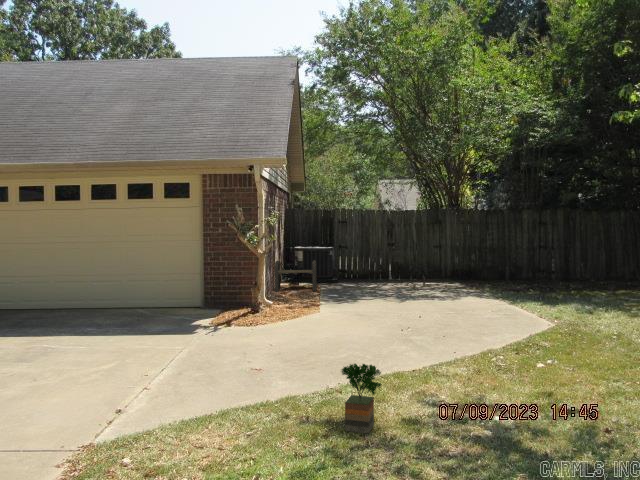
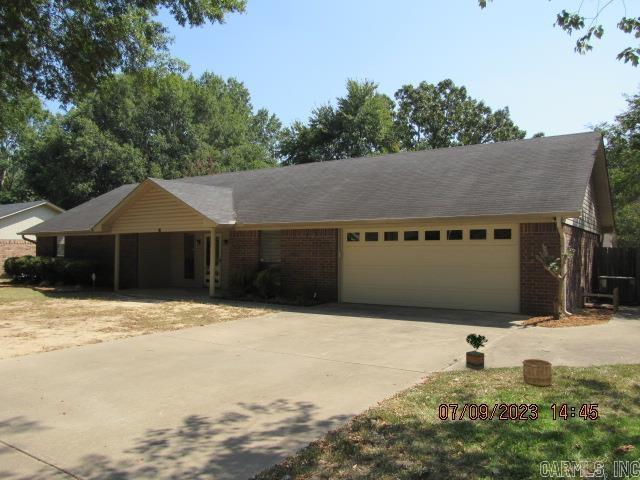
potted tree: present [342,364,381,434] -> present [466,334,488,370]
wooden bucket: none [240,402,289,456] -> present [522,359,552,386]

